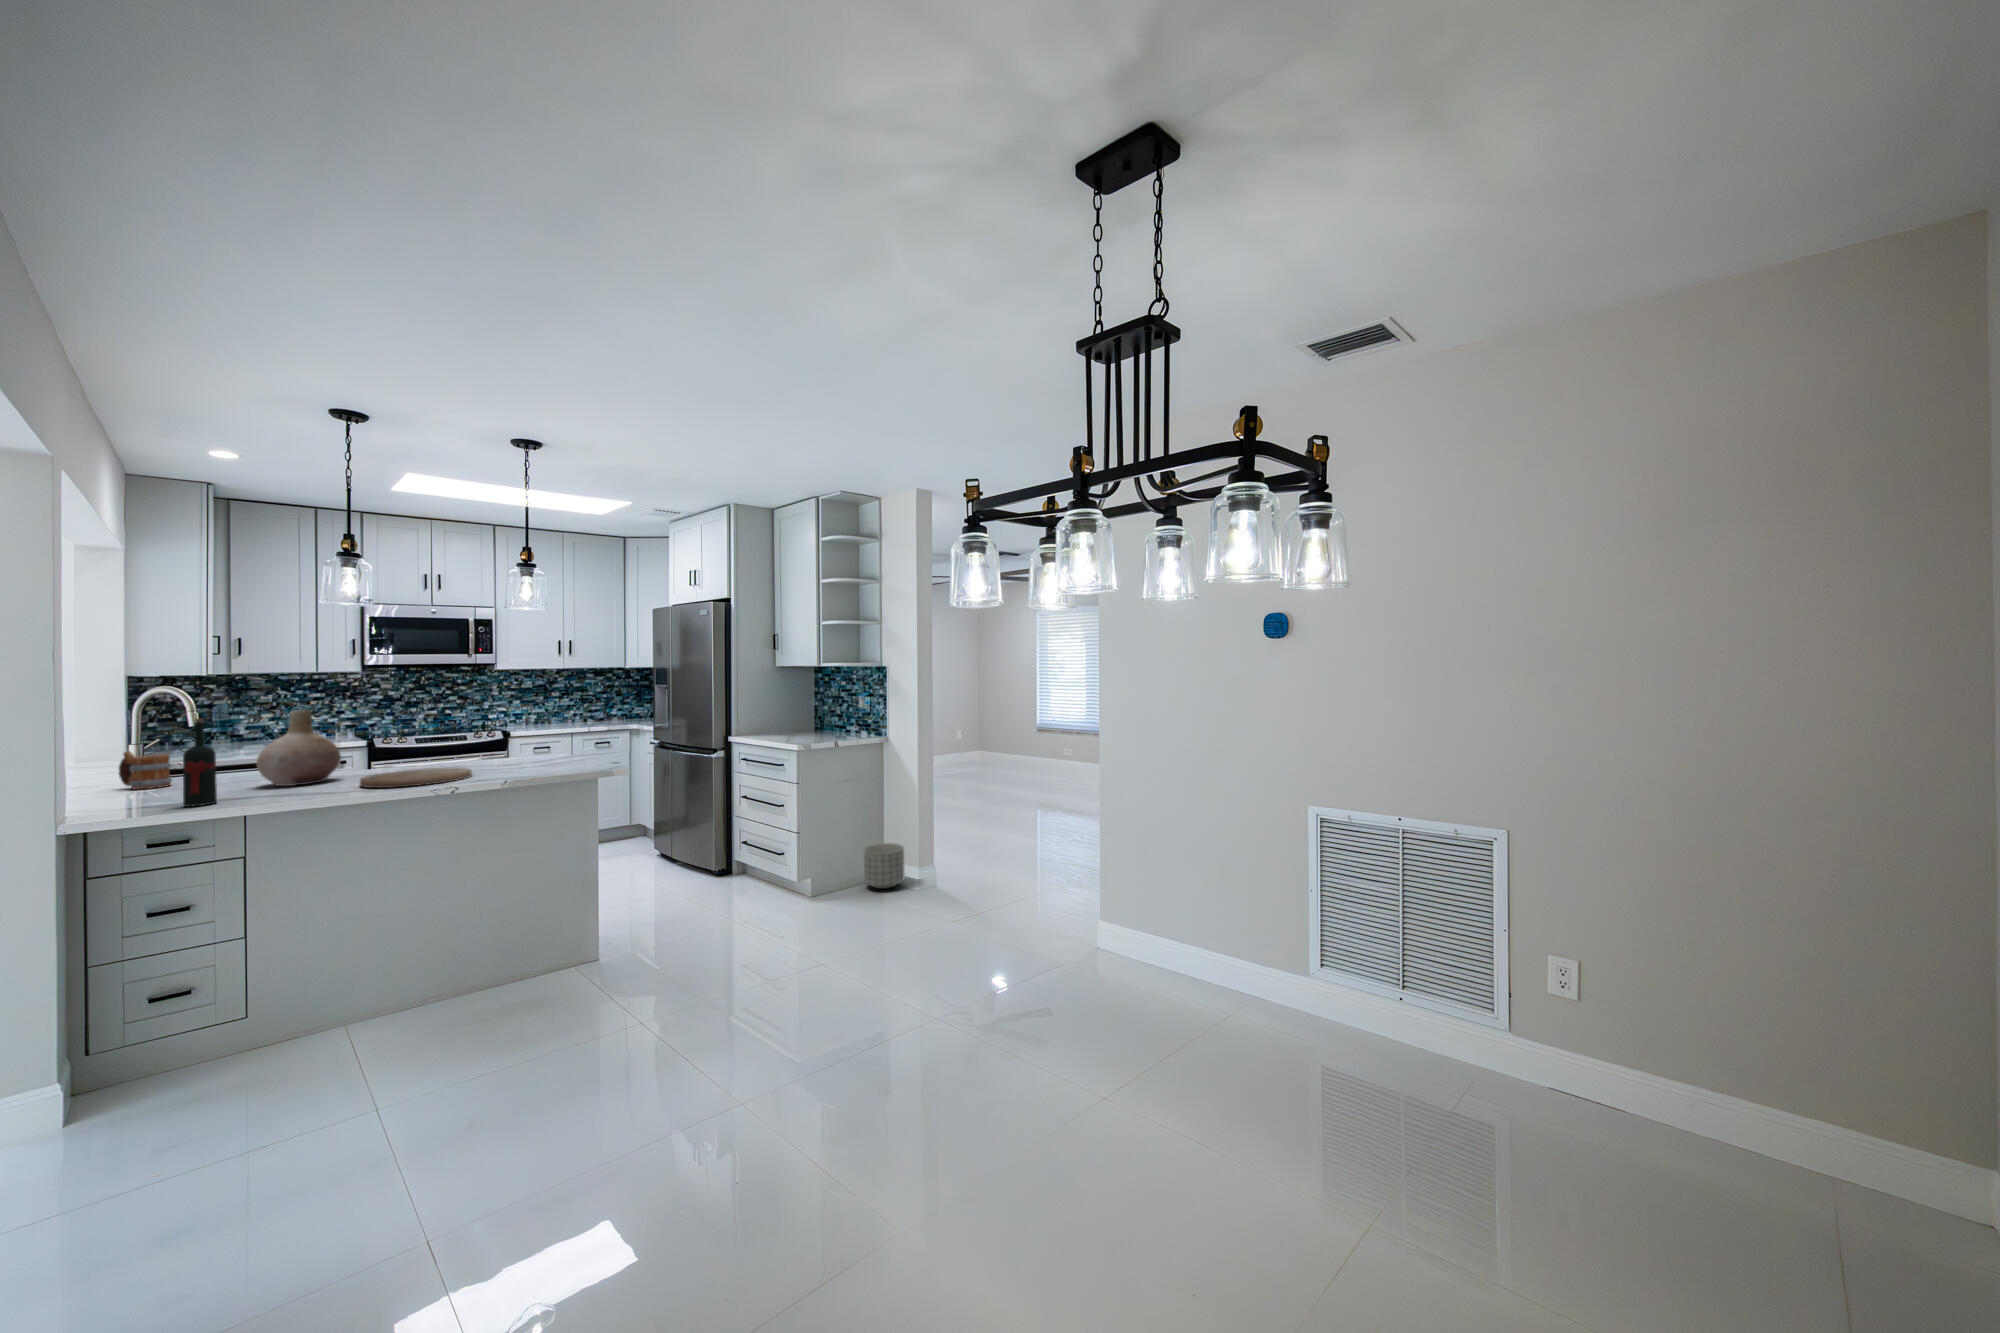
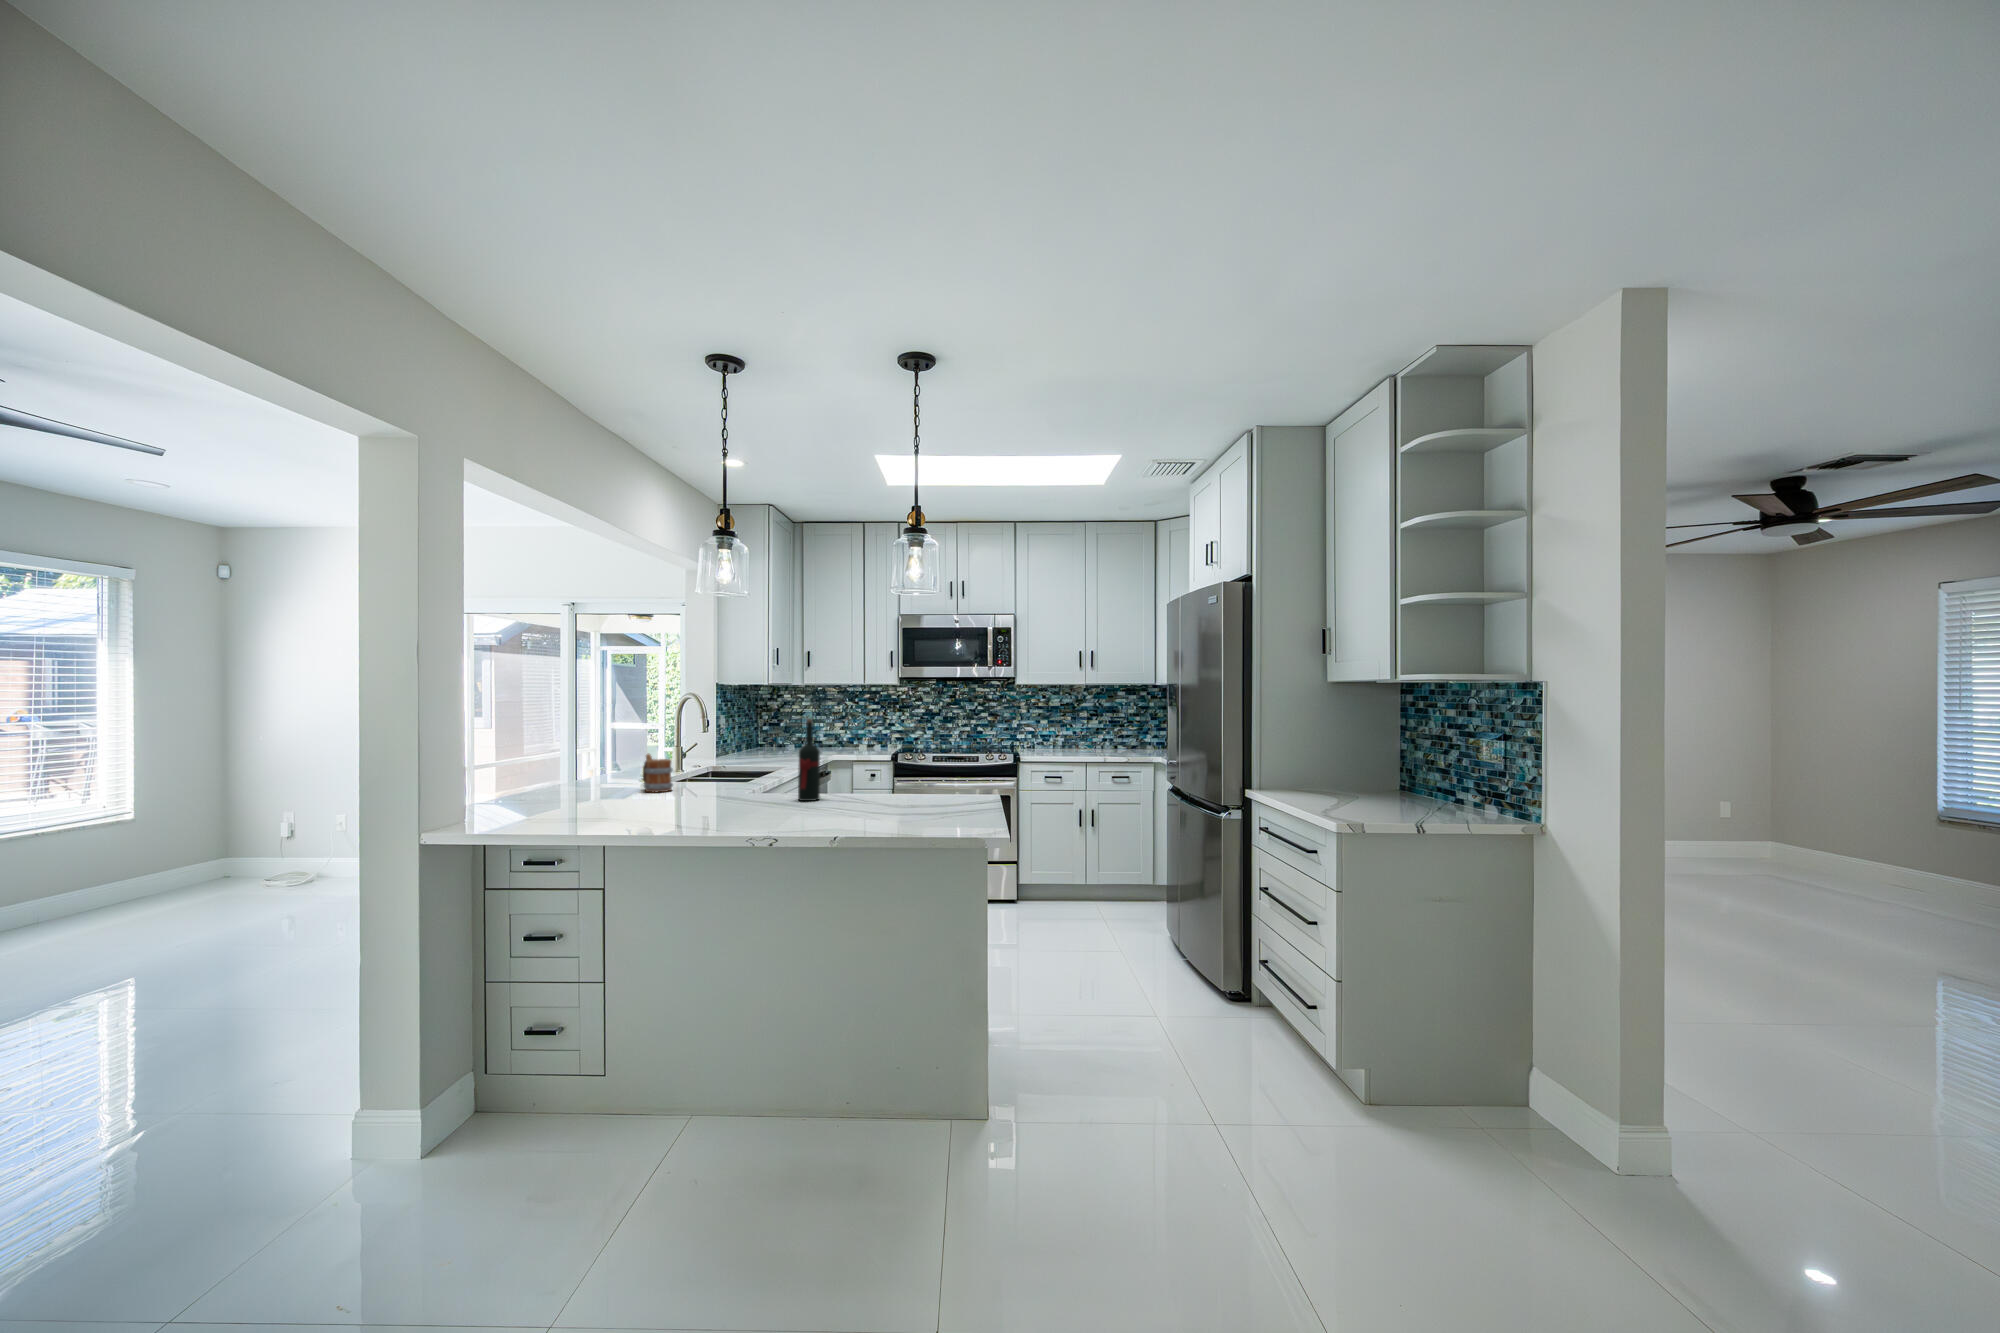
vase: present [257,710,341,786] -> none [694,720,765,806]
wine bottle: present [183,719,217,807] -> present [798,719,820,801]
cutting board: present [360,767,471,788] -> none [743,801,855,825]
planter: present [864,843,904,889] -> none [1475,1043,1574,1150]

